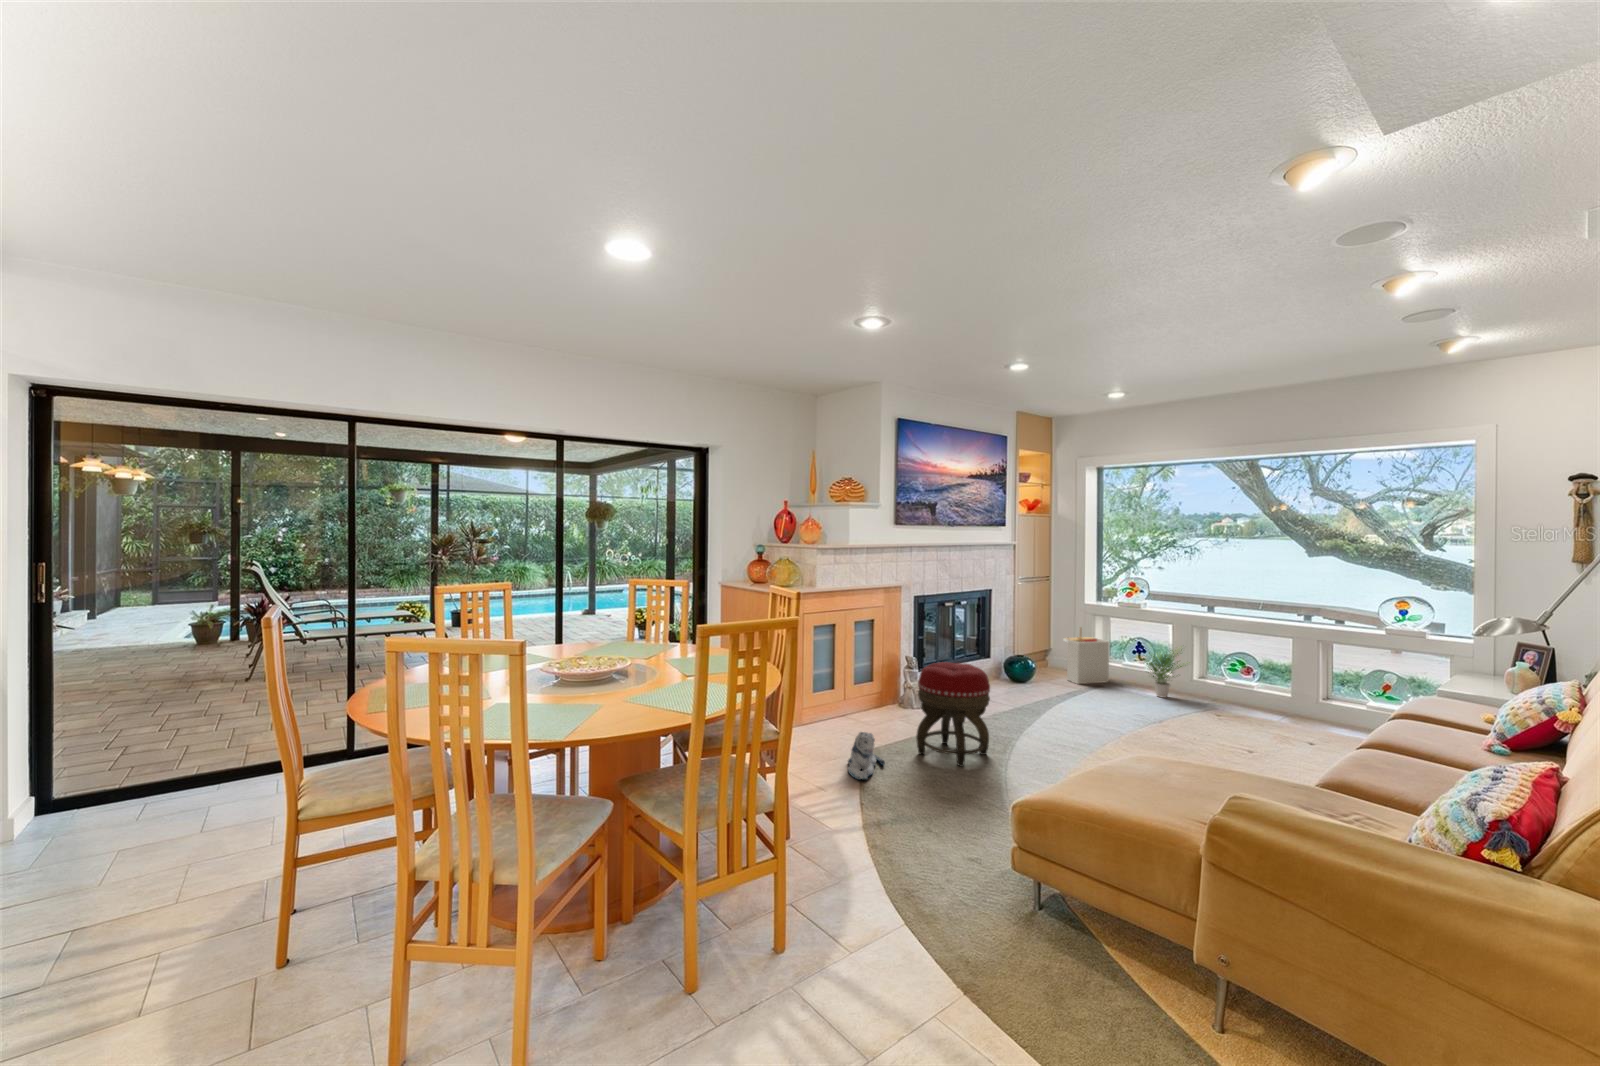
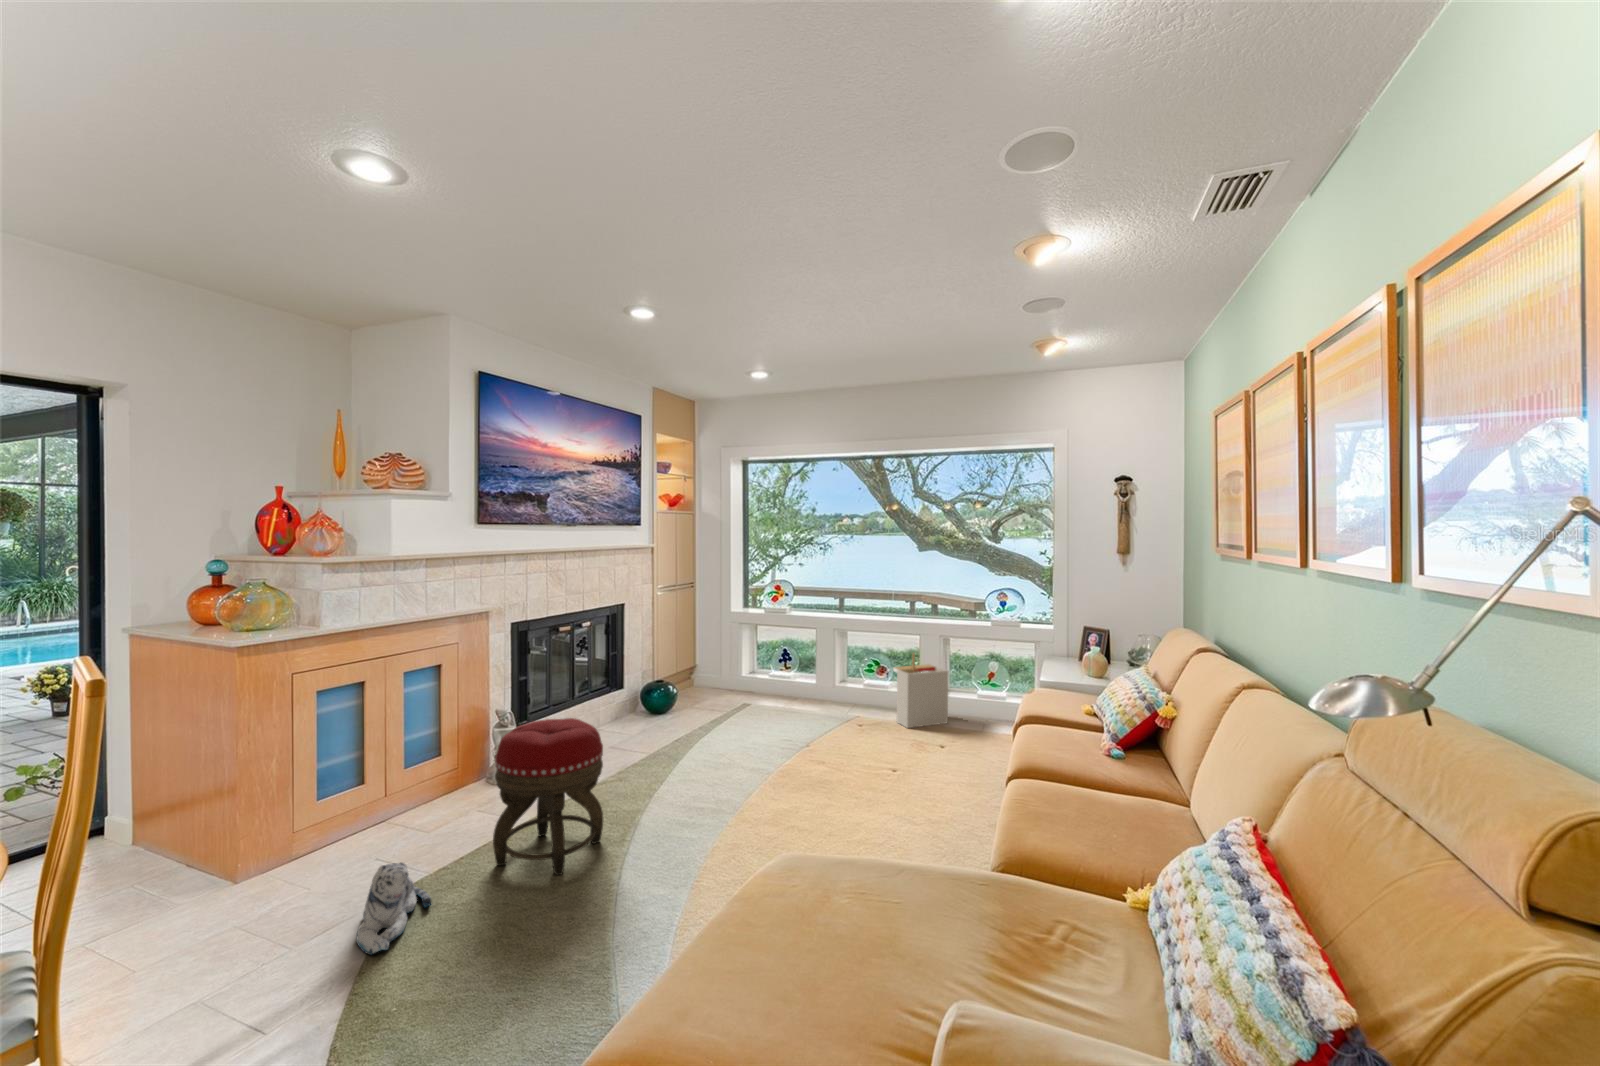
storage bin: present [1063,628,1109,684] -> present [893,653,948,728]
potted plant: present [1144,648,1182,698] -> none [782,650,835,710]

